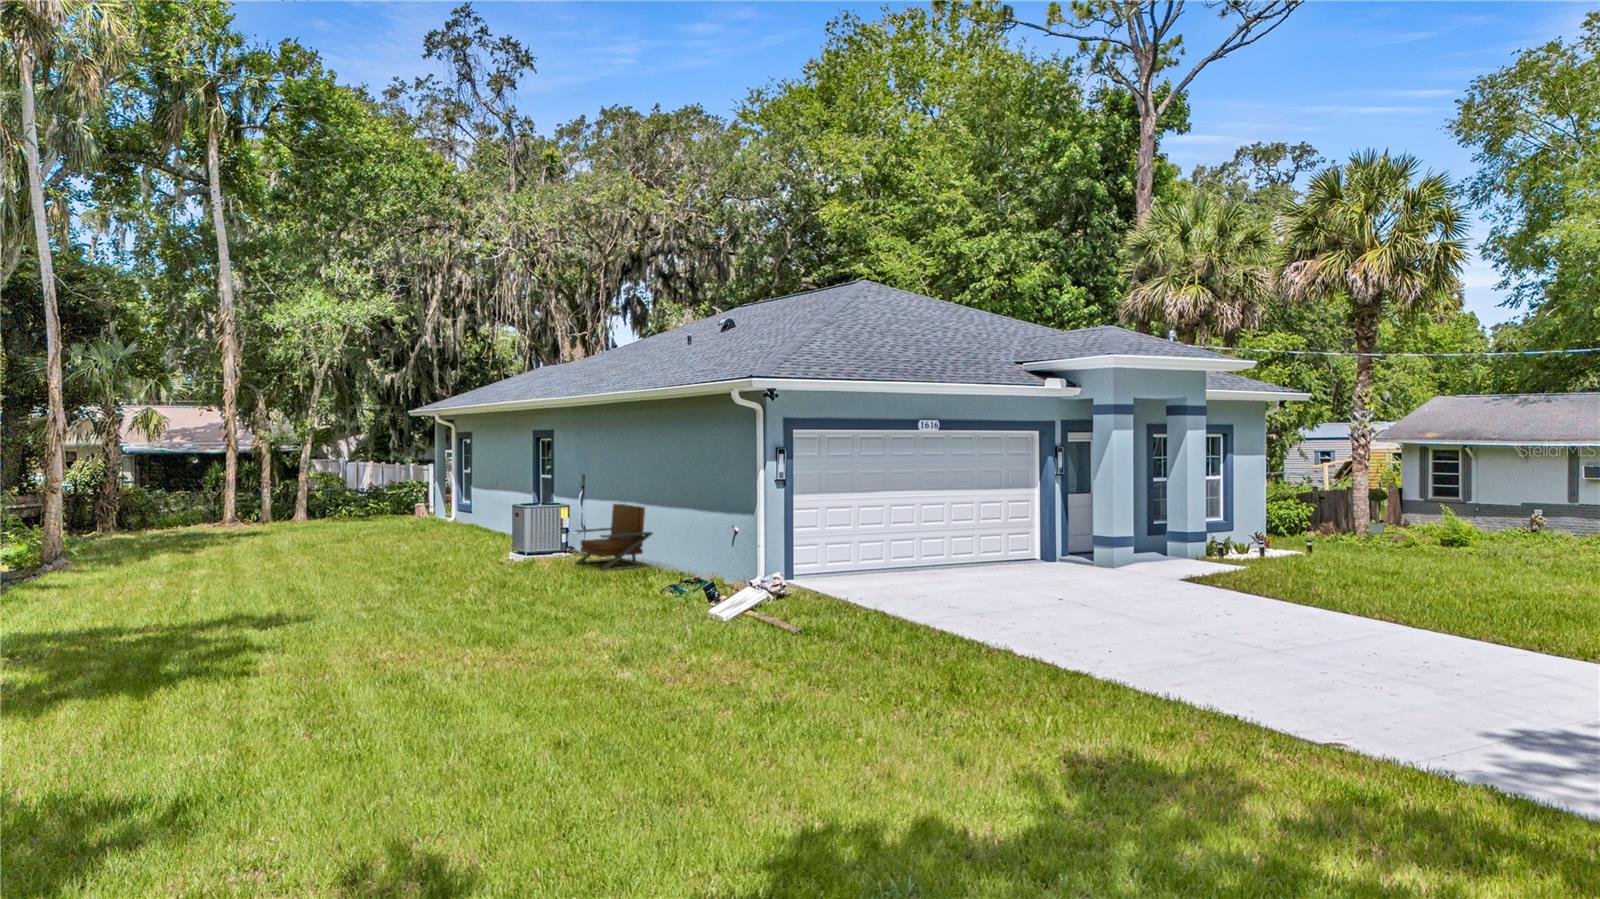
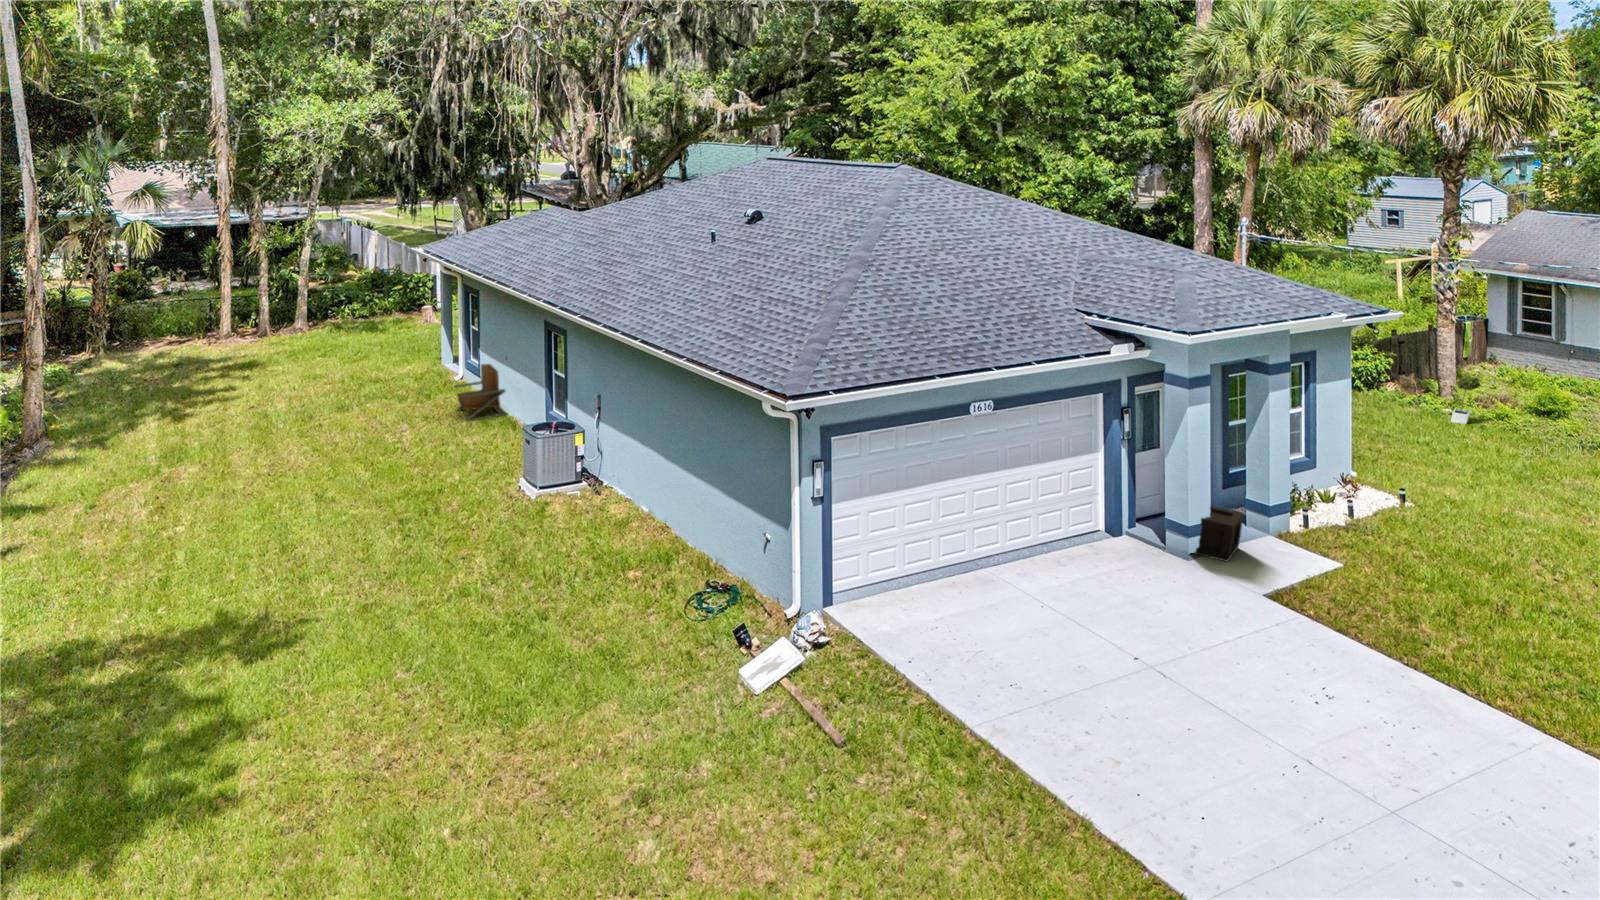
lounge chair: present [576,504,653,571] -> present [454,364,506,421]
wooden crate: none [1124,534,1172,576] -> present [1194,506,1243,562]

